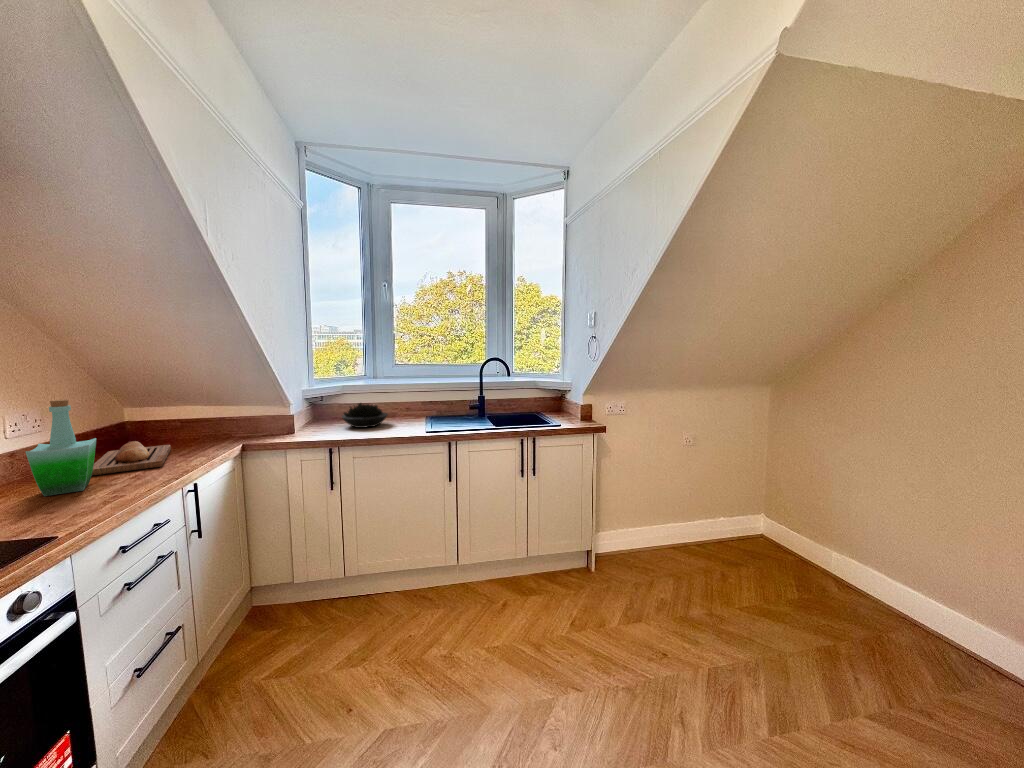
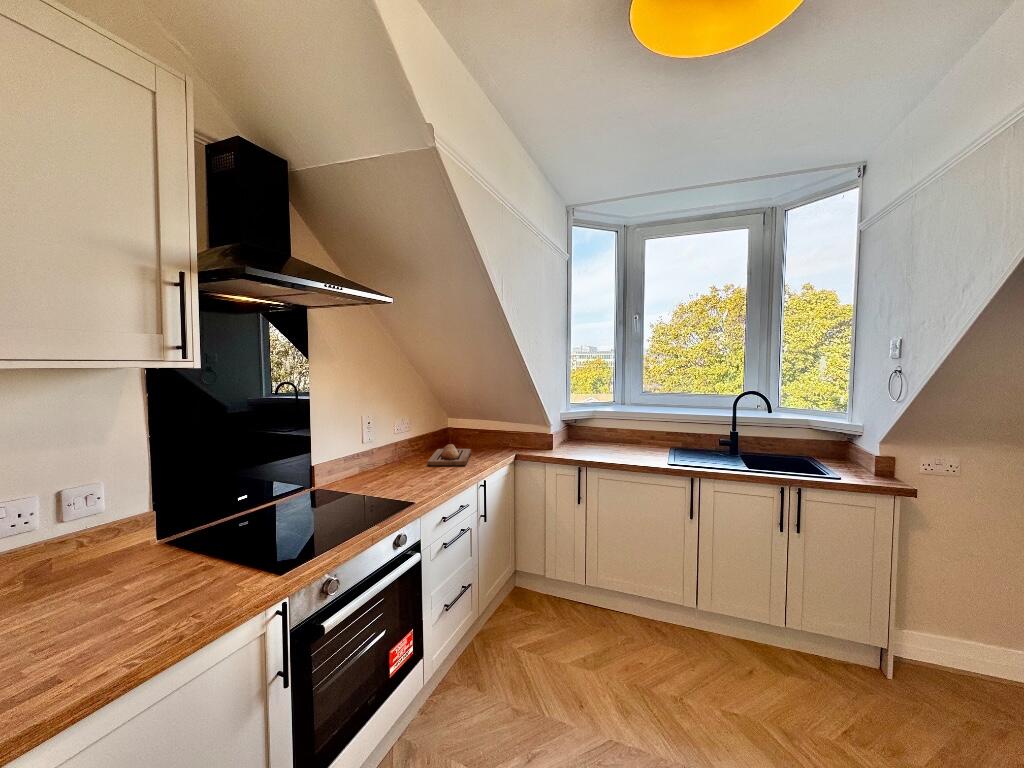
bottle: present [25,400,96,496] -> none [402,415,433,476]
succulent plant: present [342,403,388,428] -> none [591,428,633,452]

